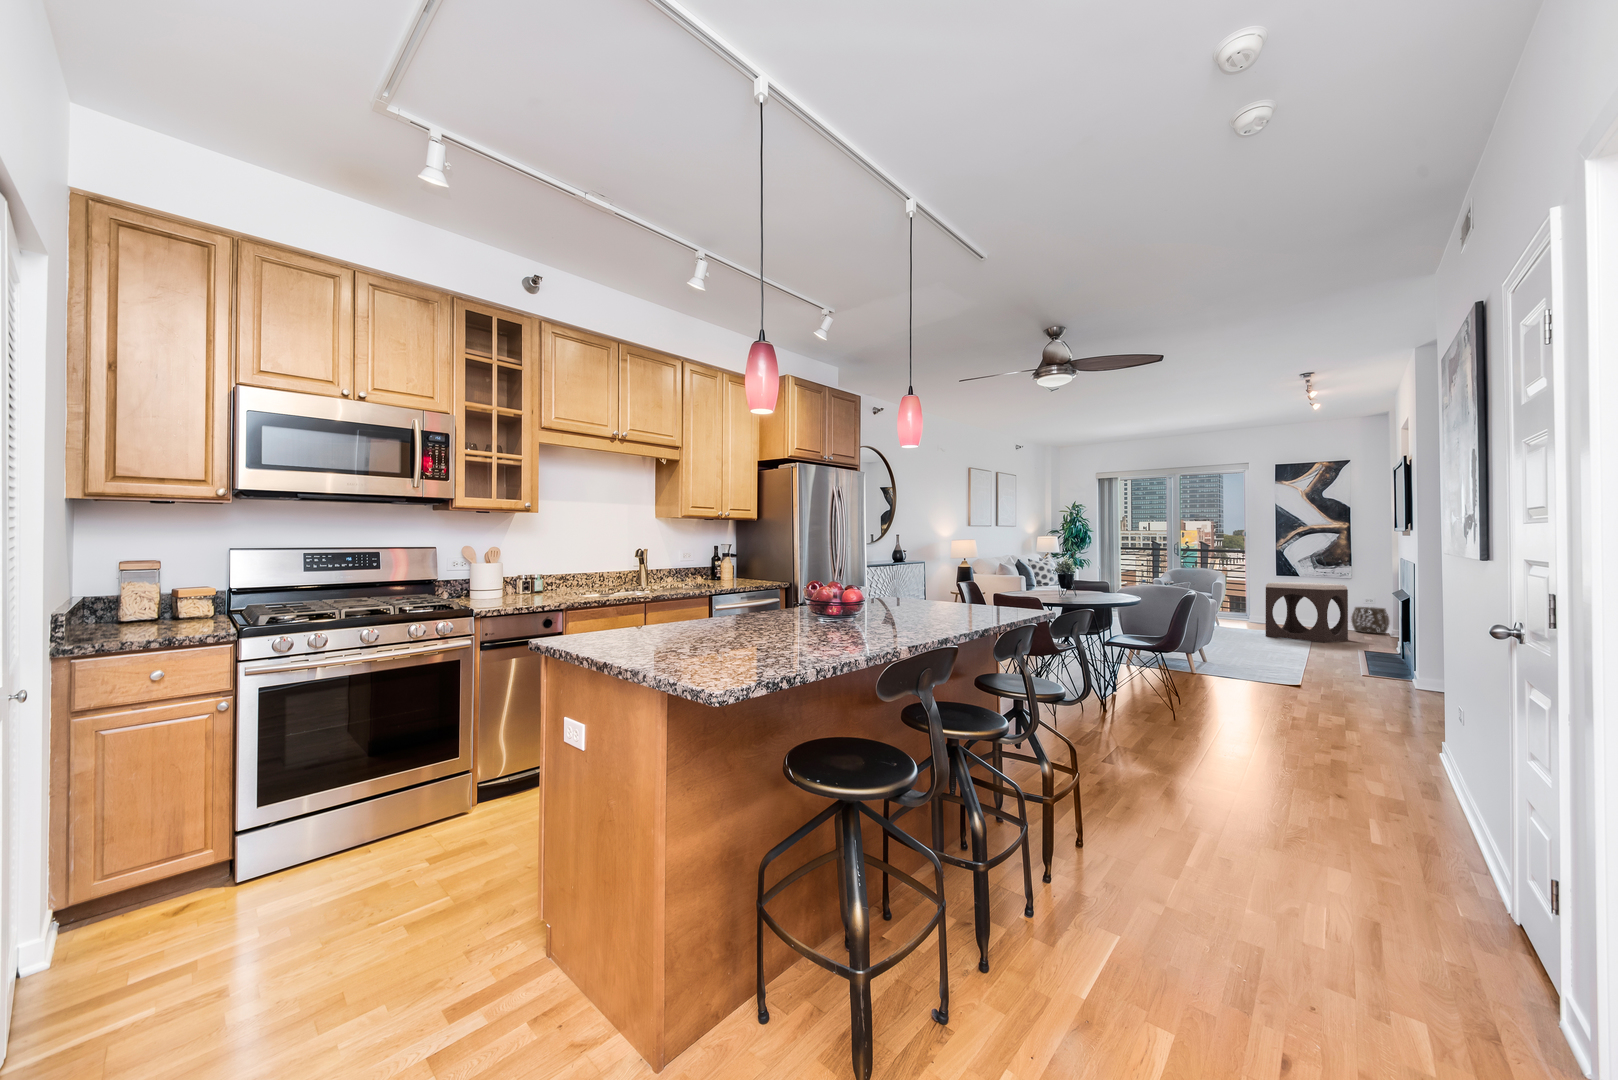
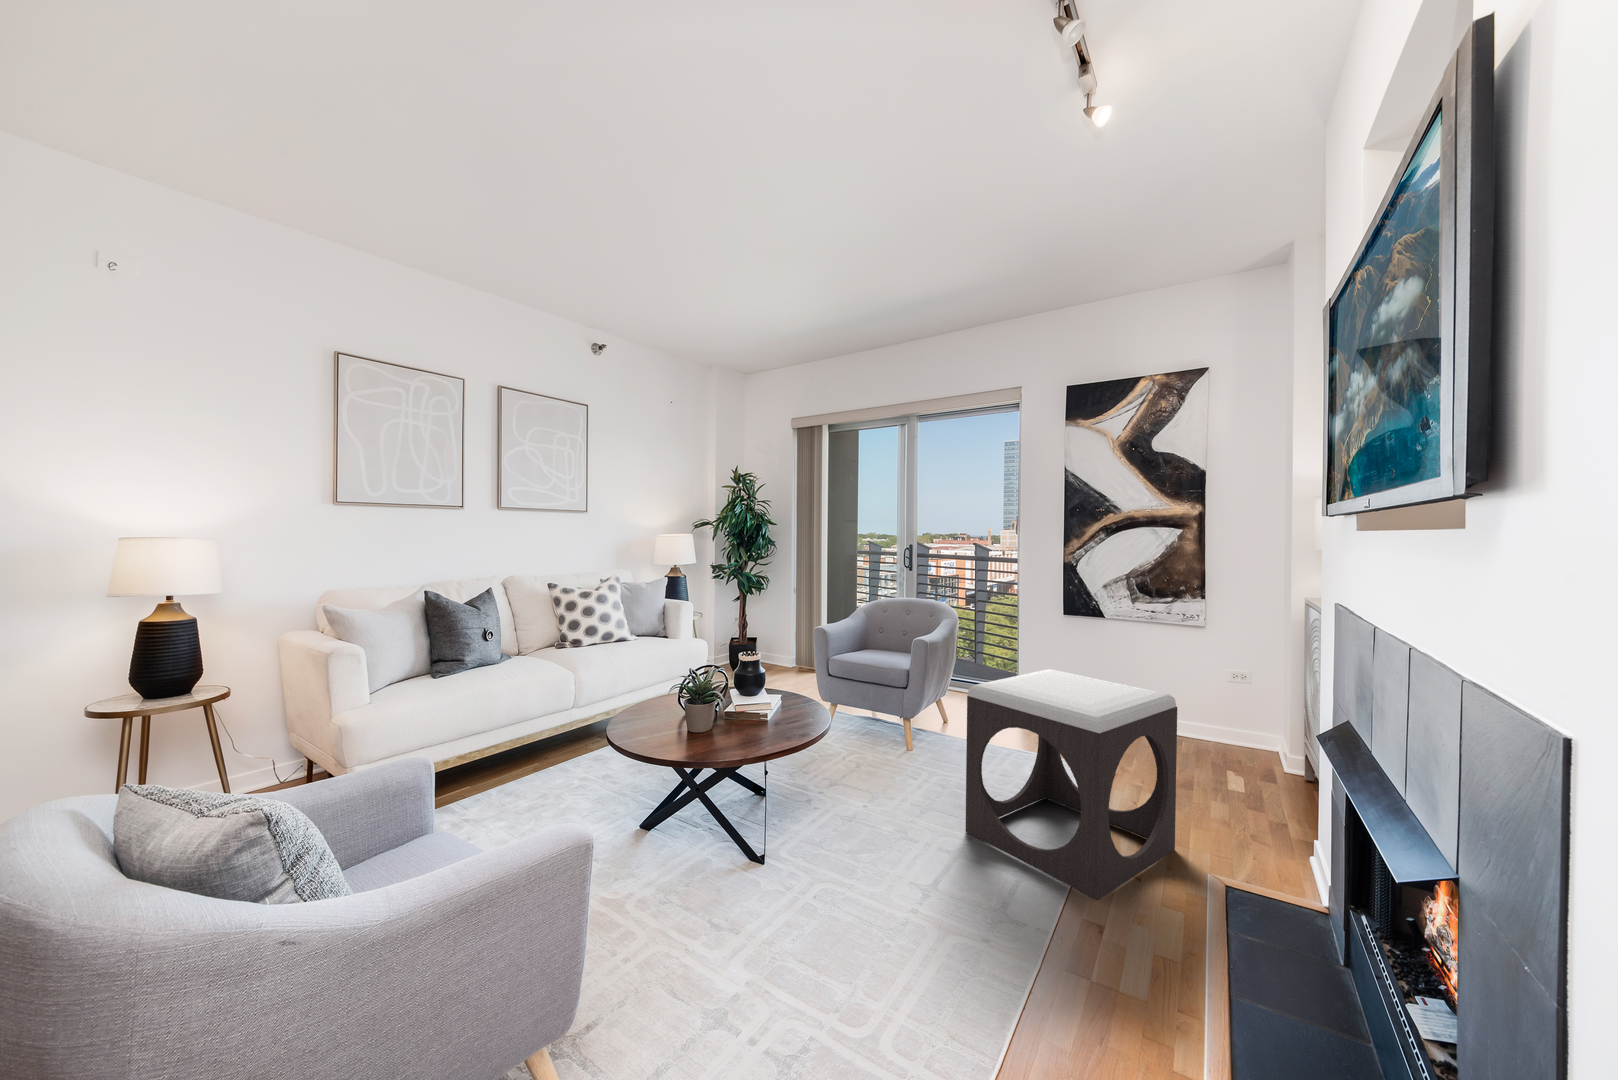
woven basket: present [1351,607,1389,634] -> none [1198,697,1280,770]

